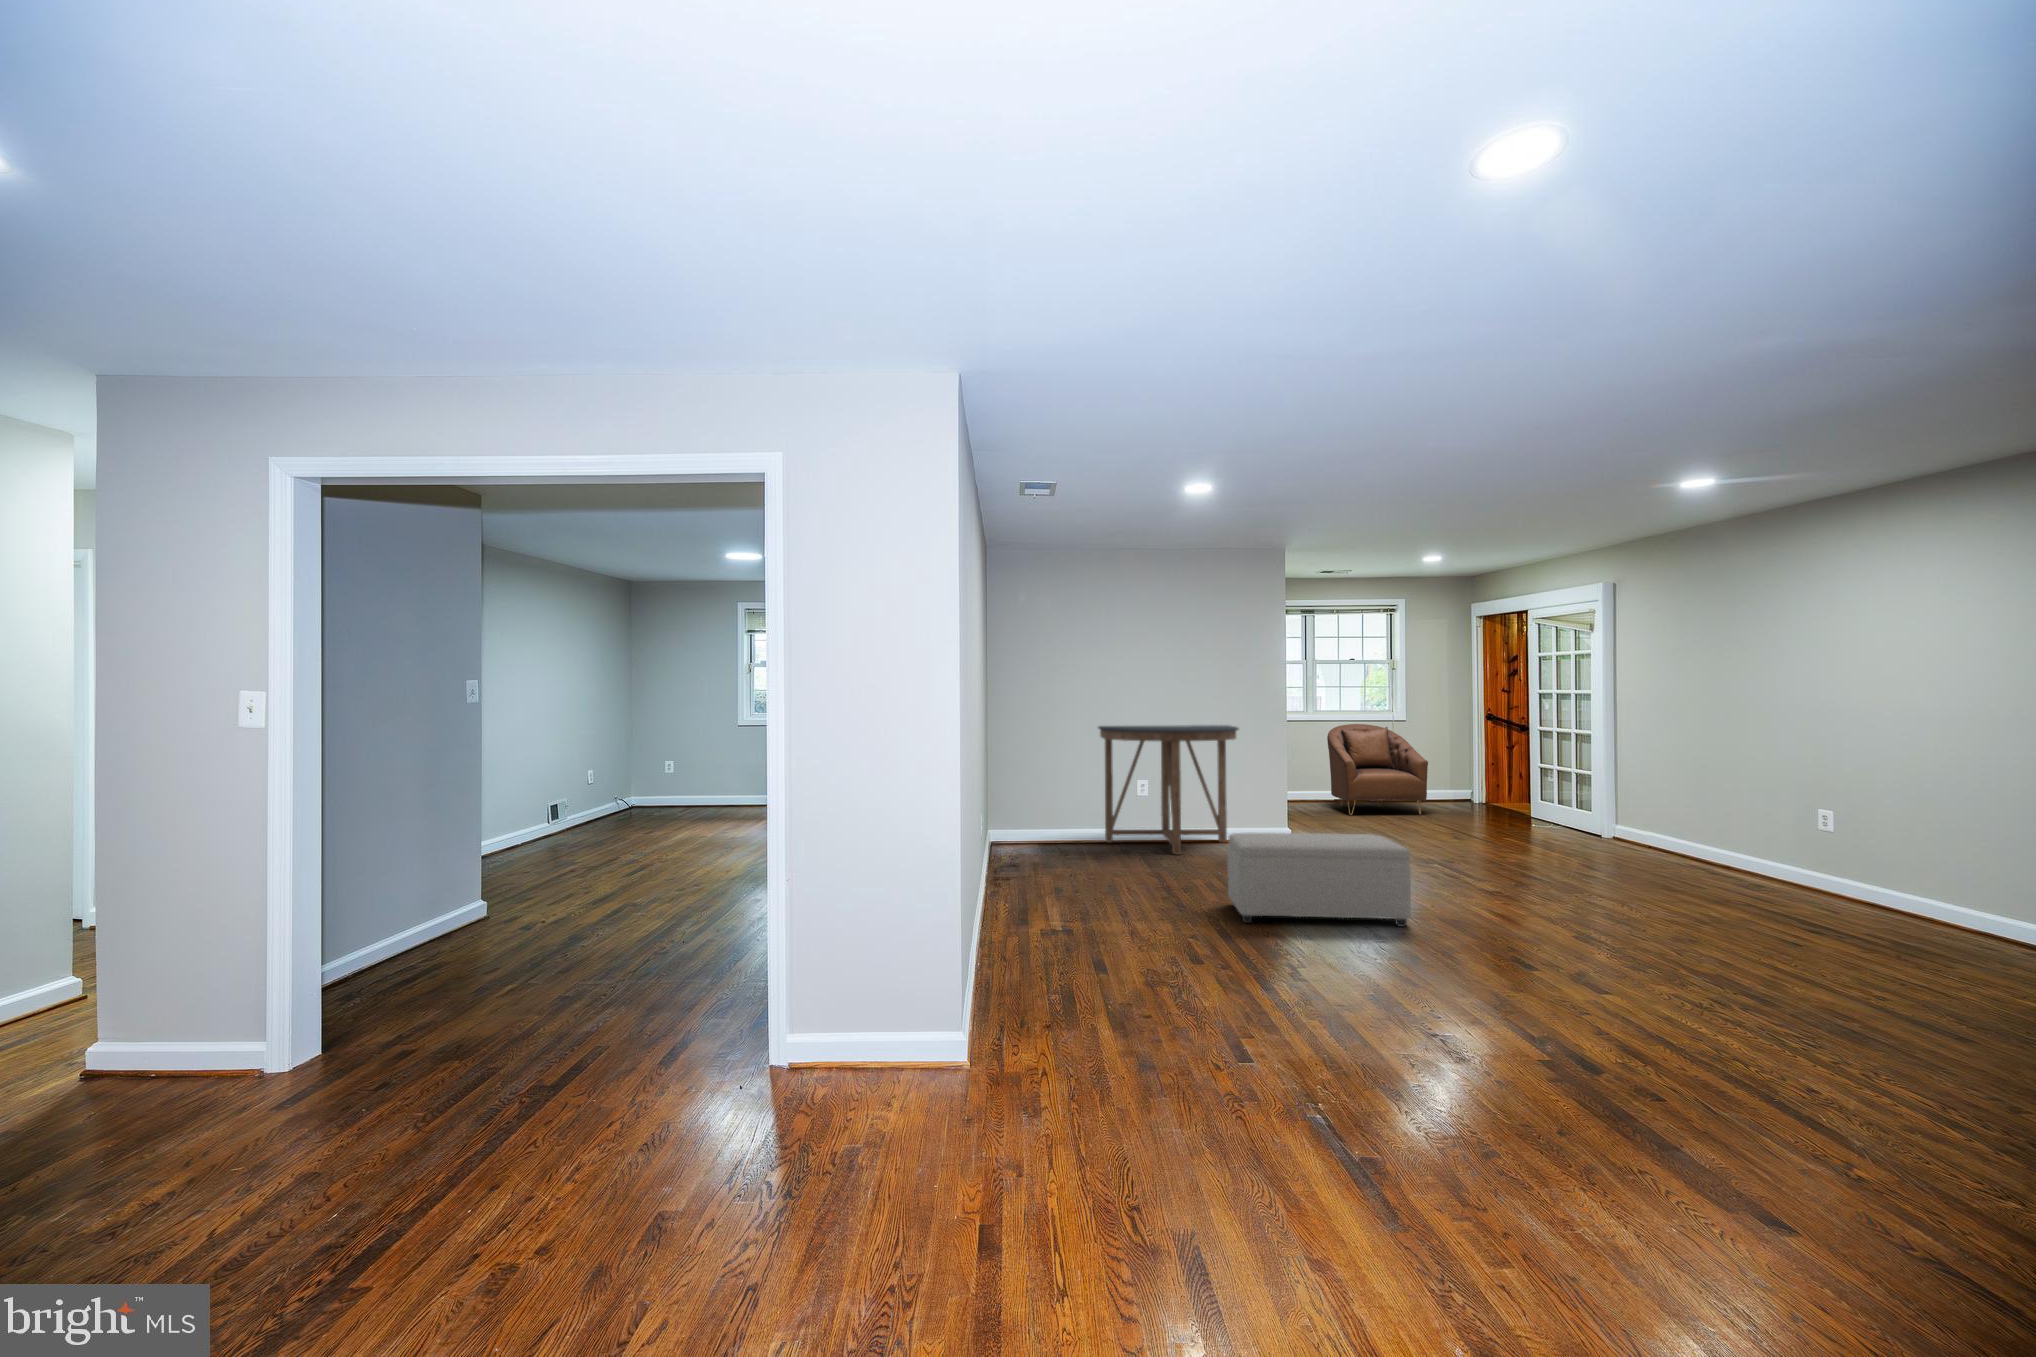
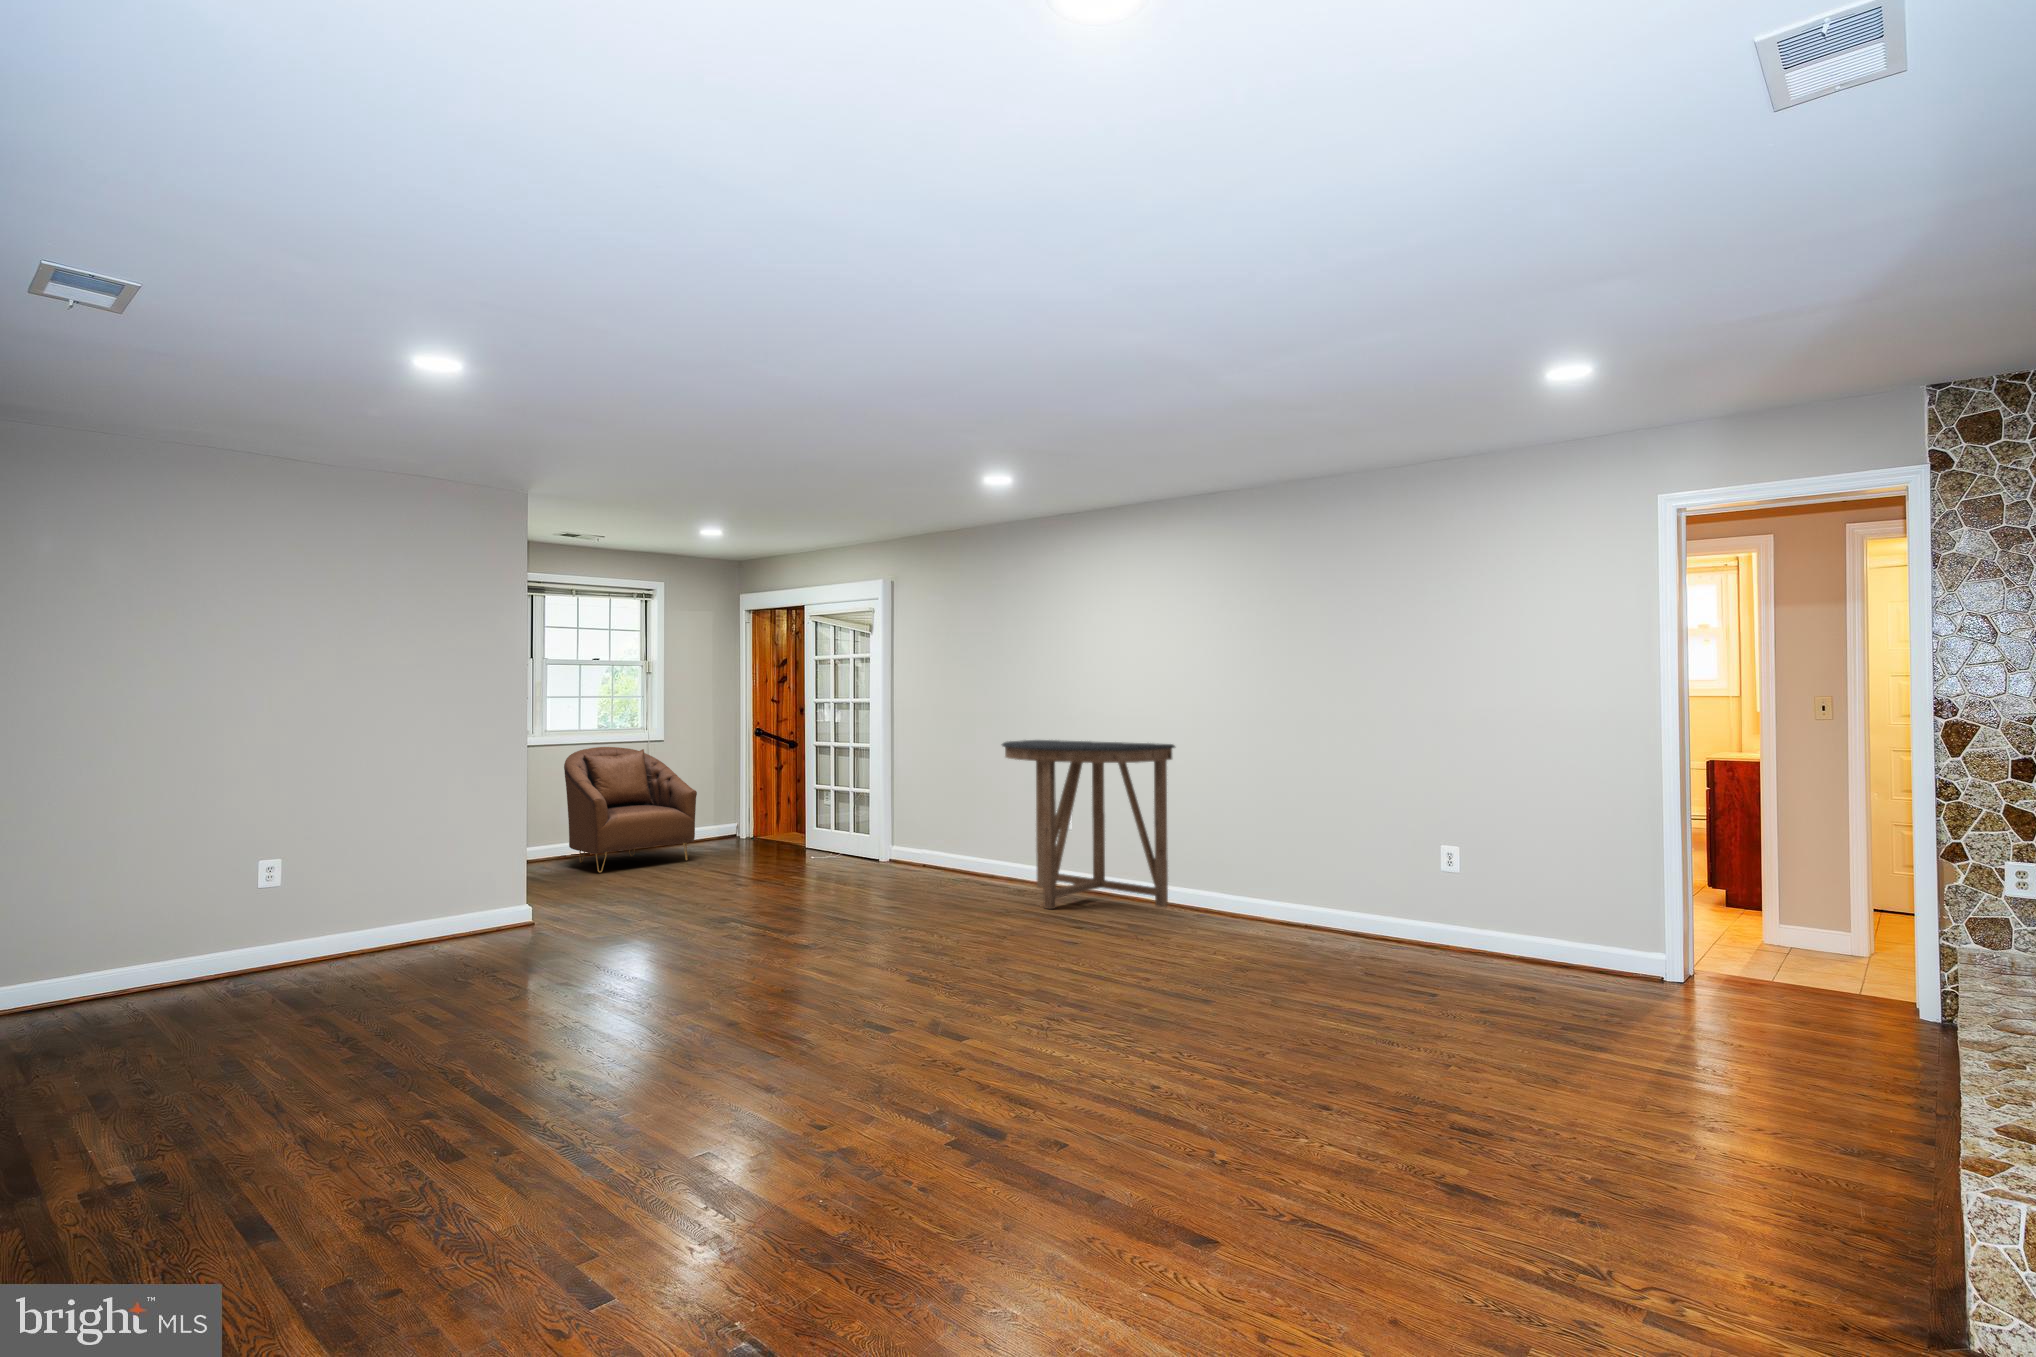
console table: present [1098,725,1238,854] -> present [1002,740,1175,909]
ottoman: present [1227,833,1411,927] -> none [470,897,741,1067]

